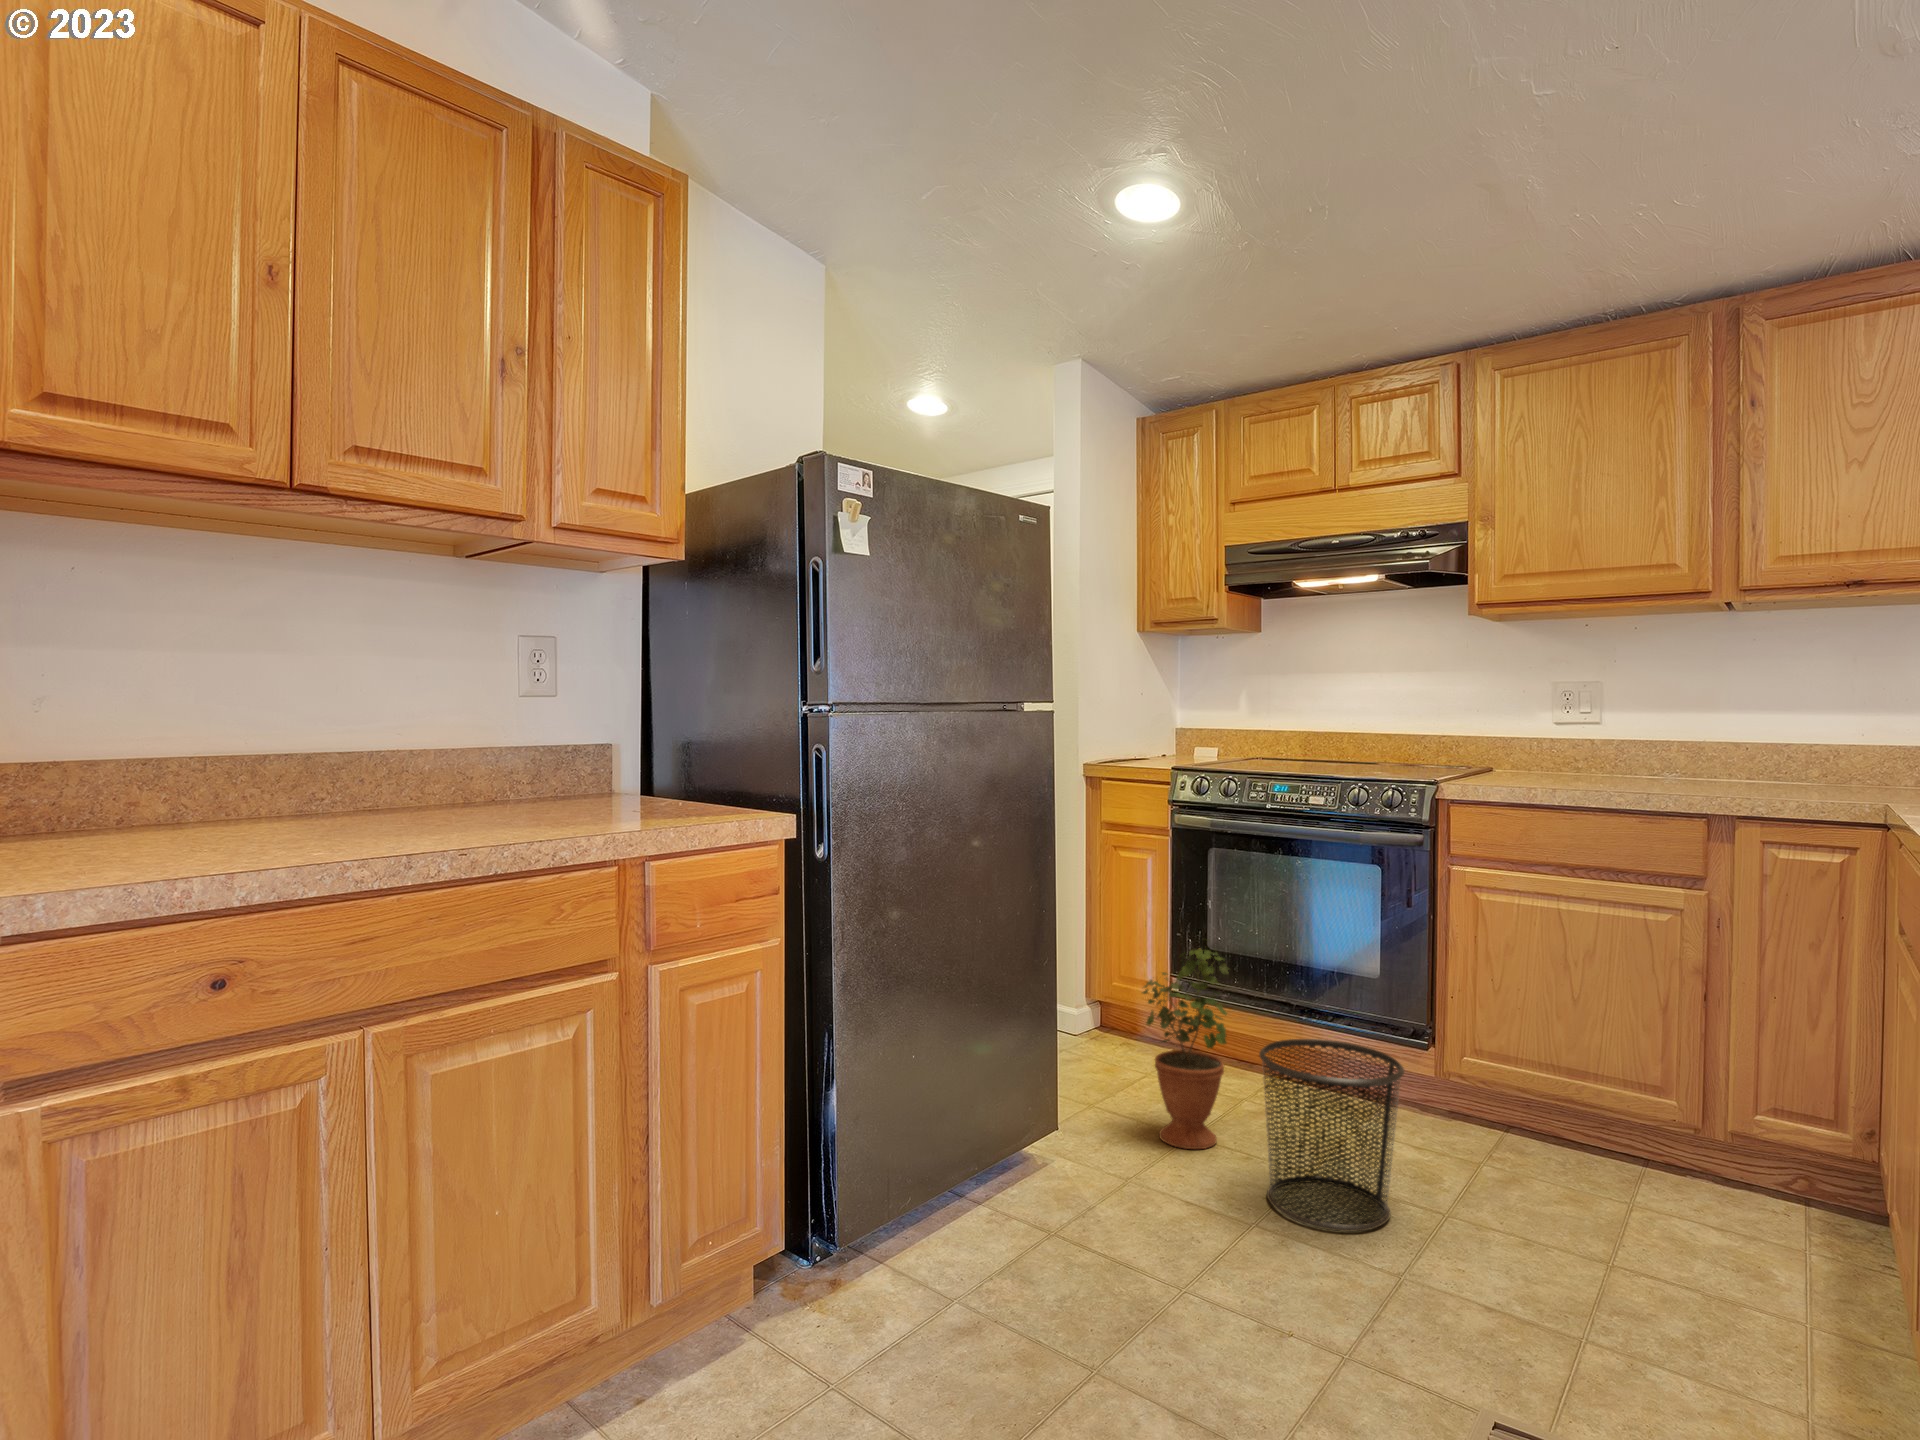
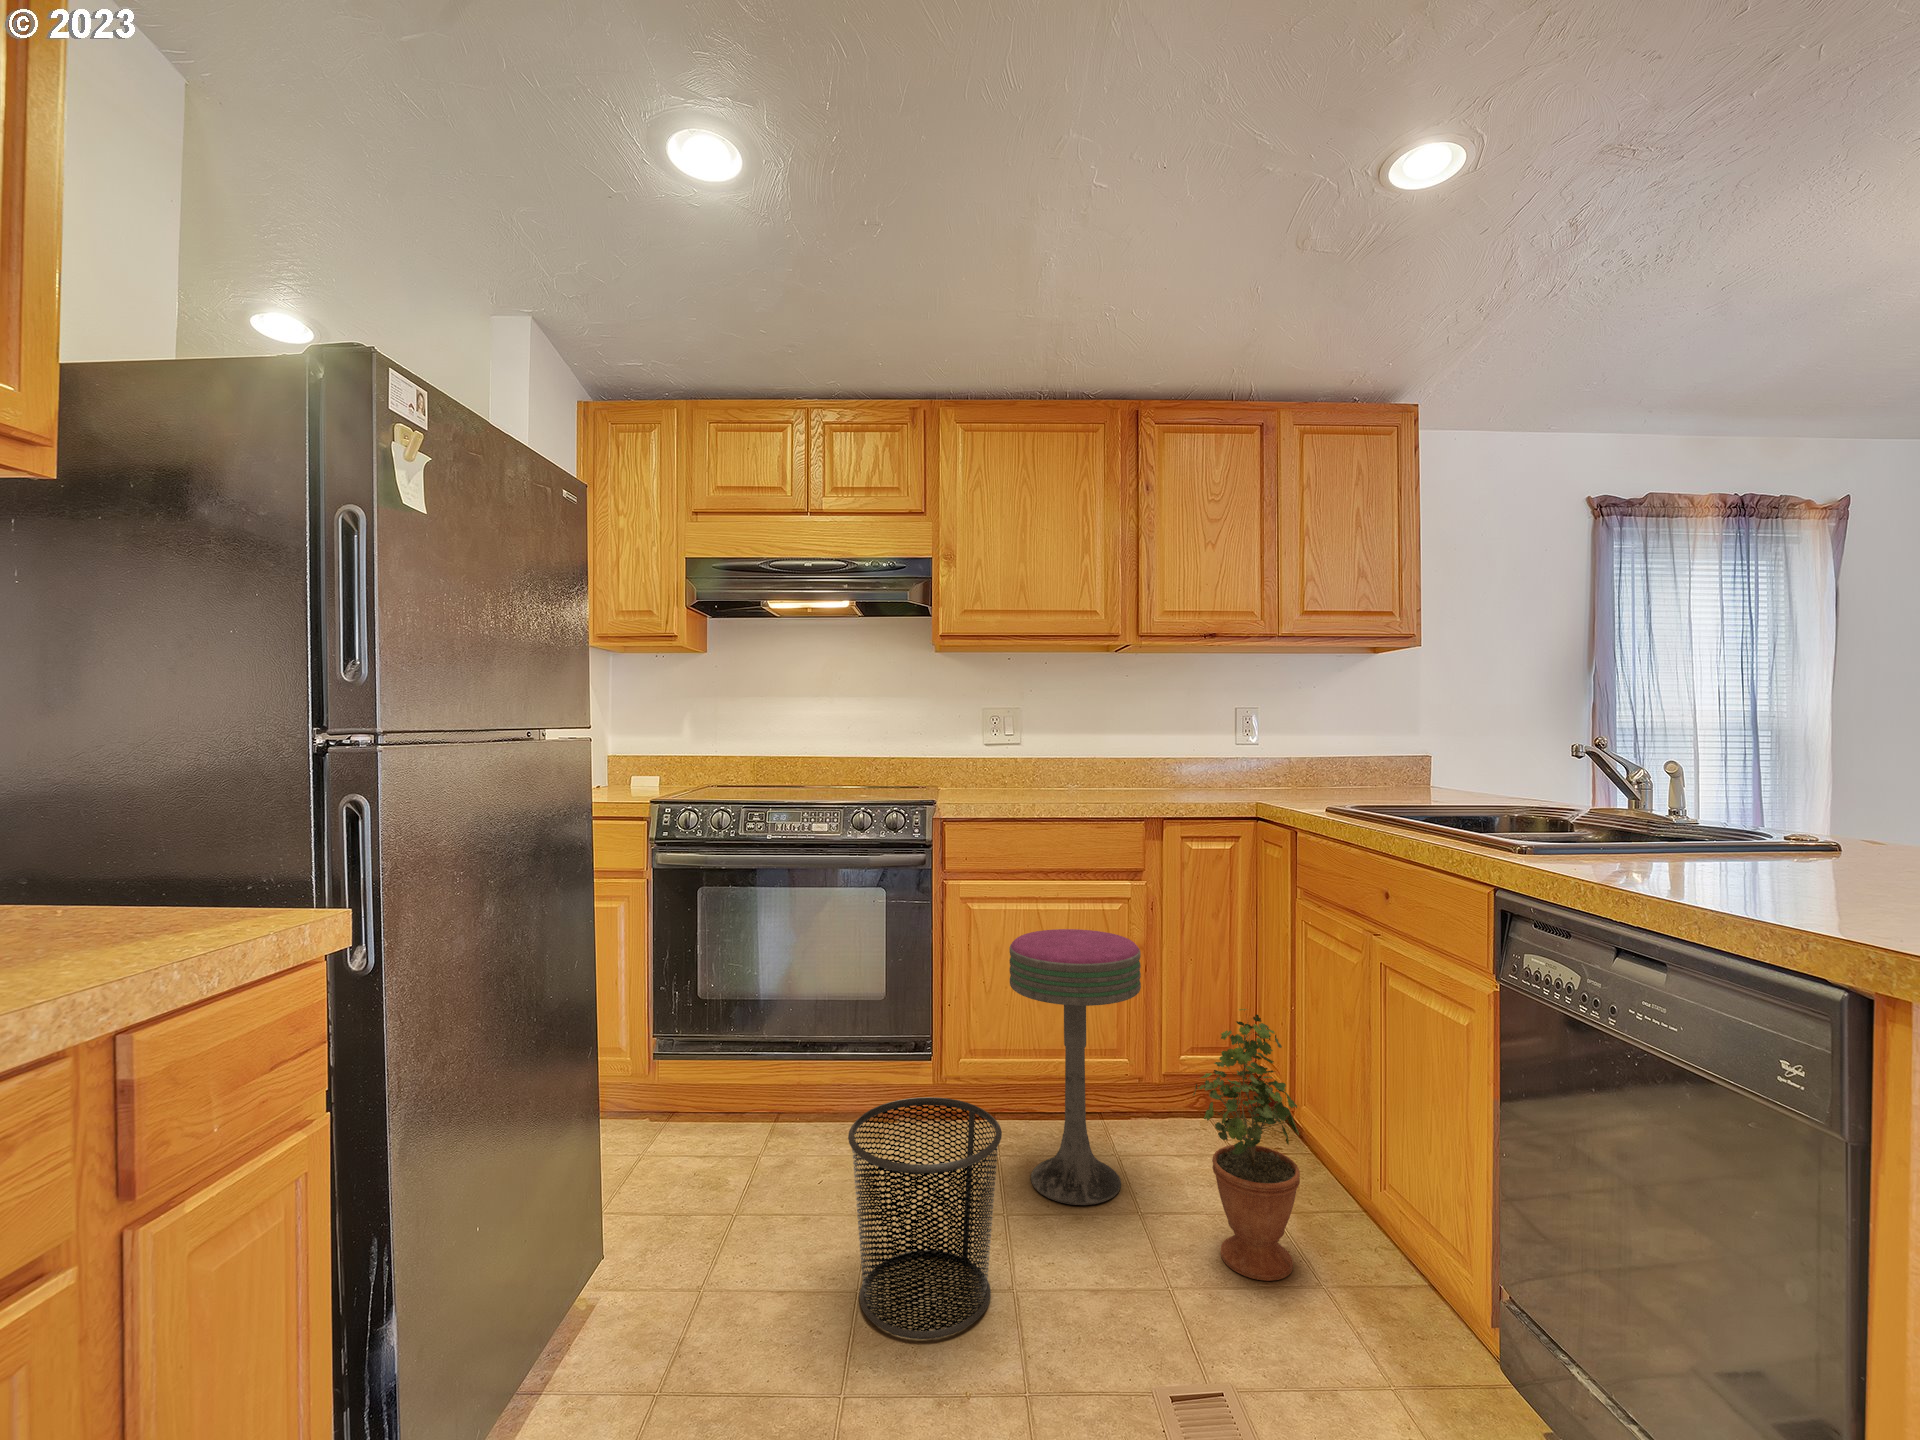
bar stool: none [1479,925,1641,1215] -> present [1009,929,1141,1205]
potted plant: present [1142,948,1229,1149] -> present [1193,1009,1300,1281]

